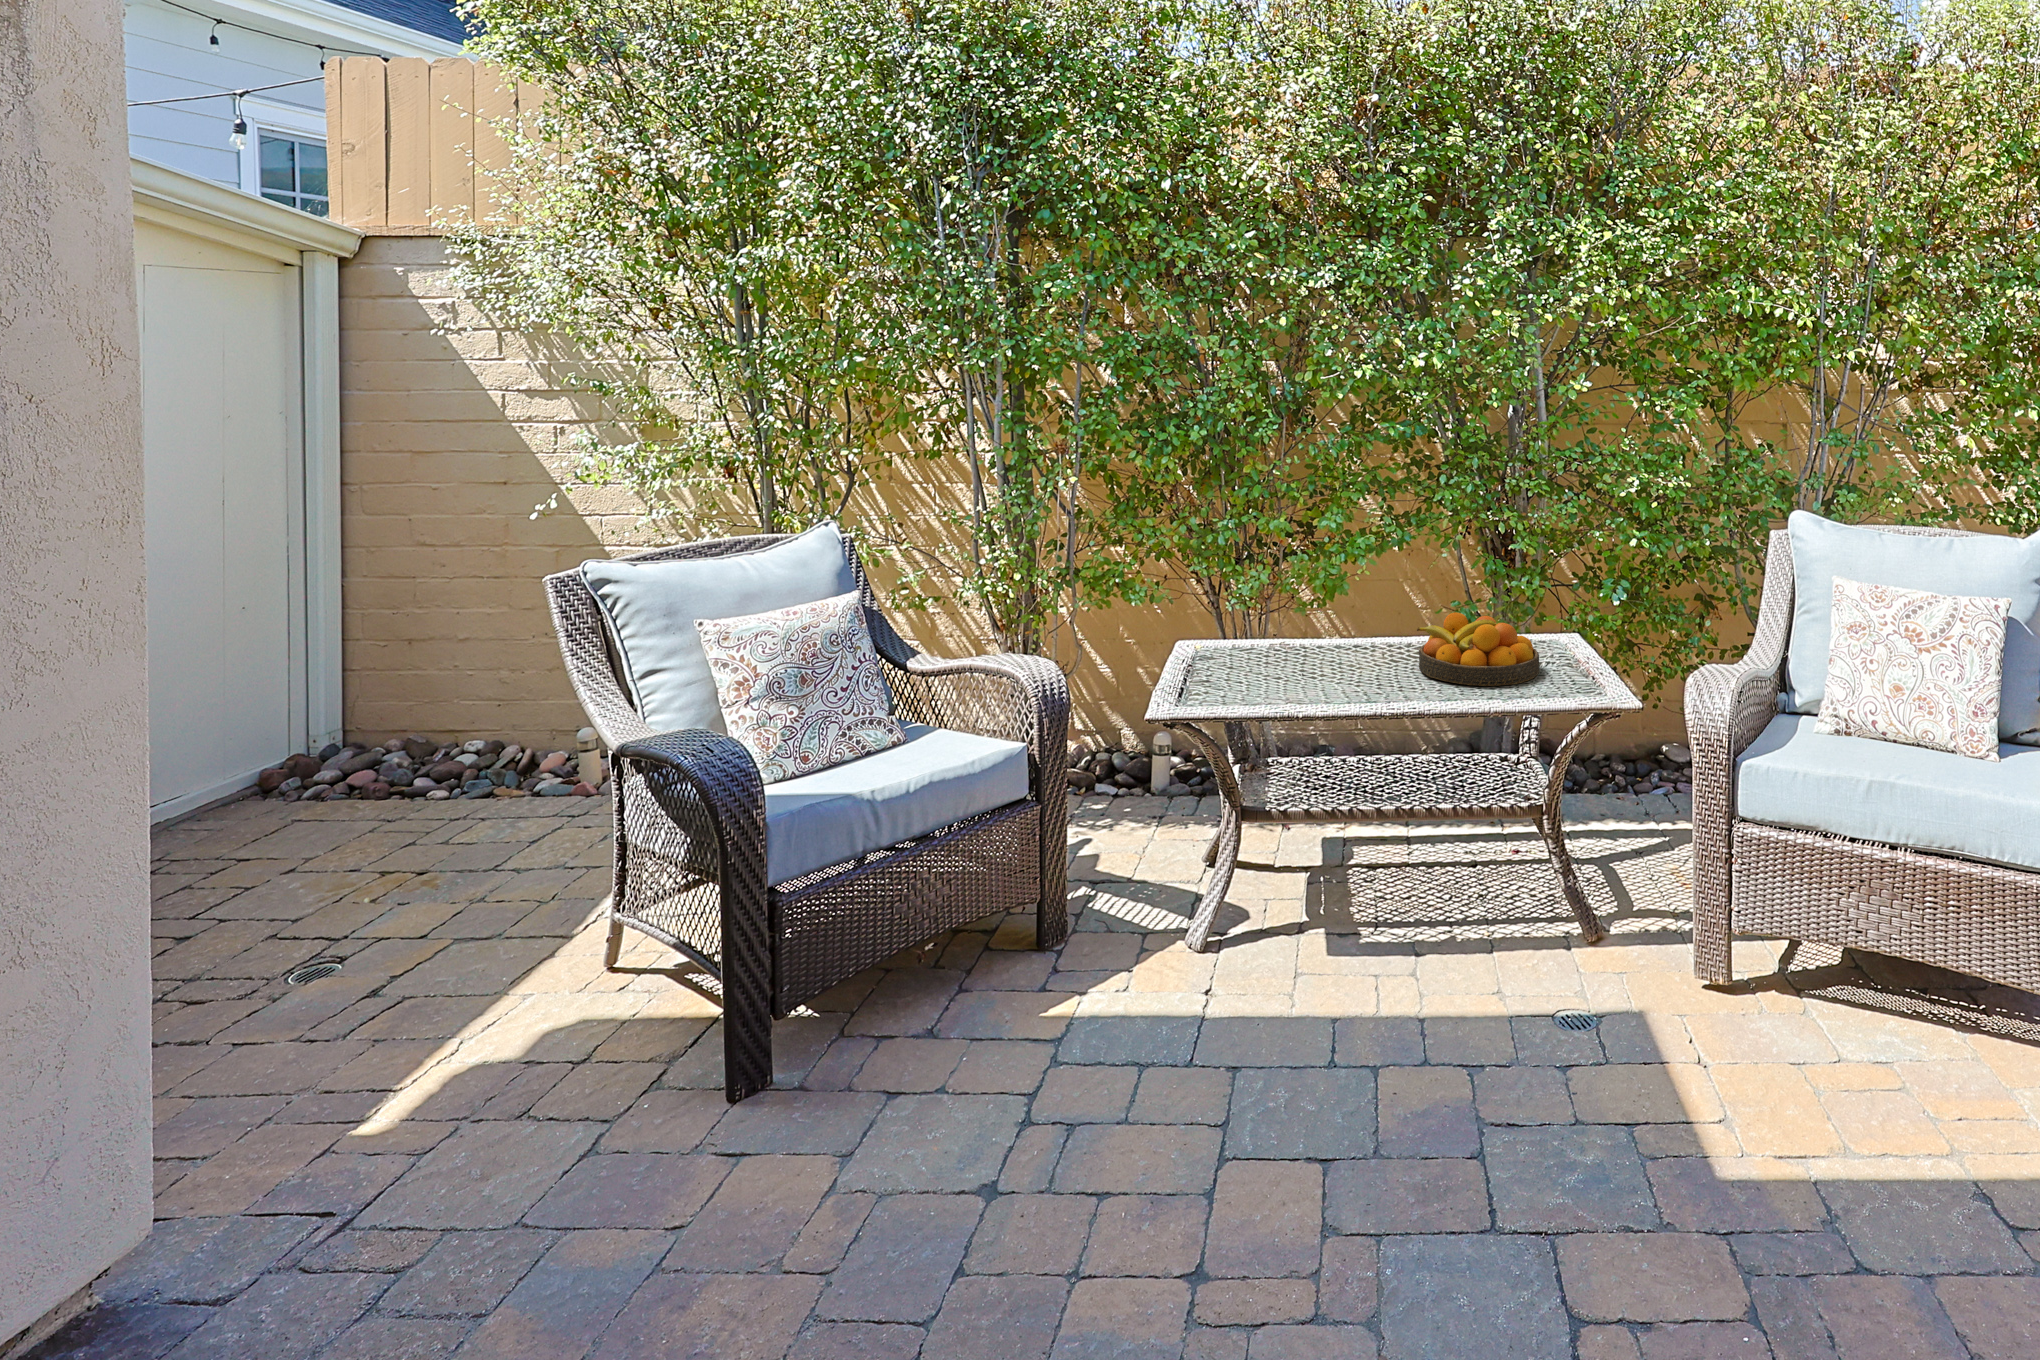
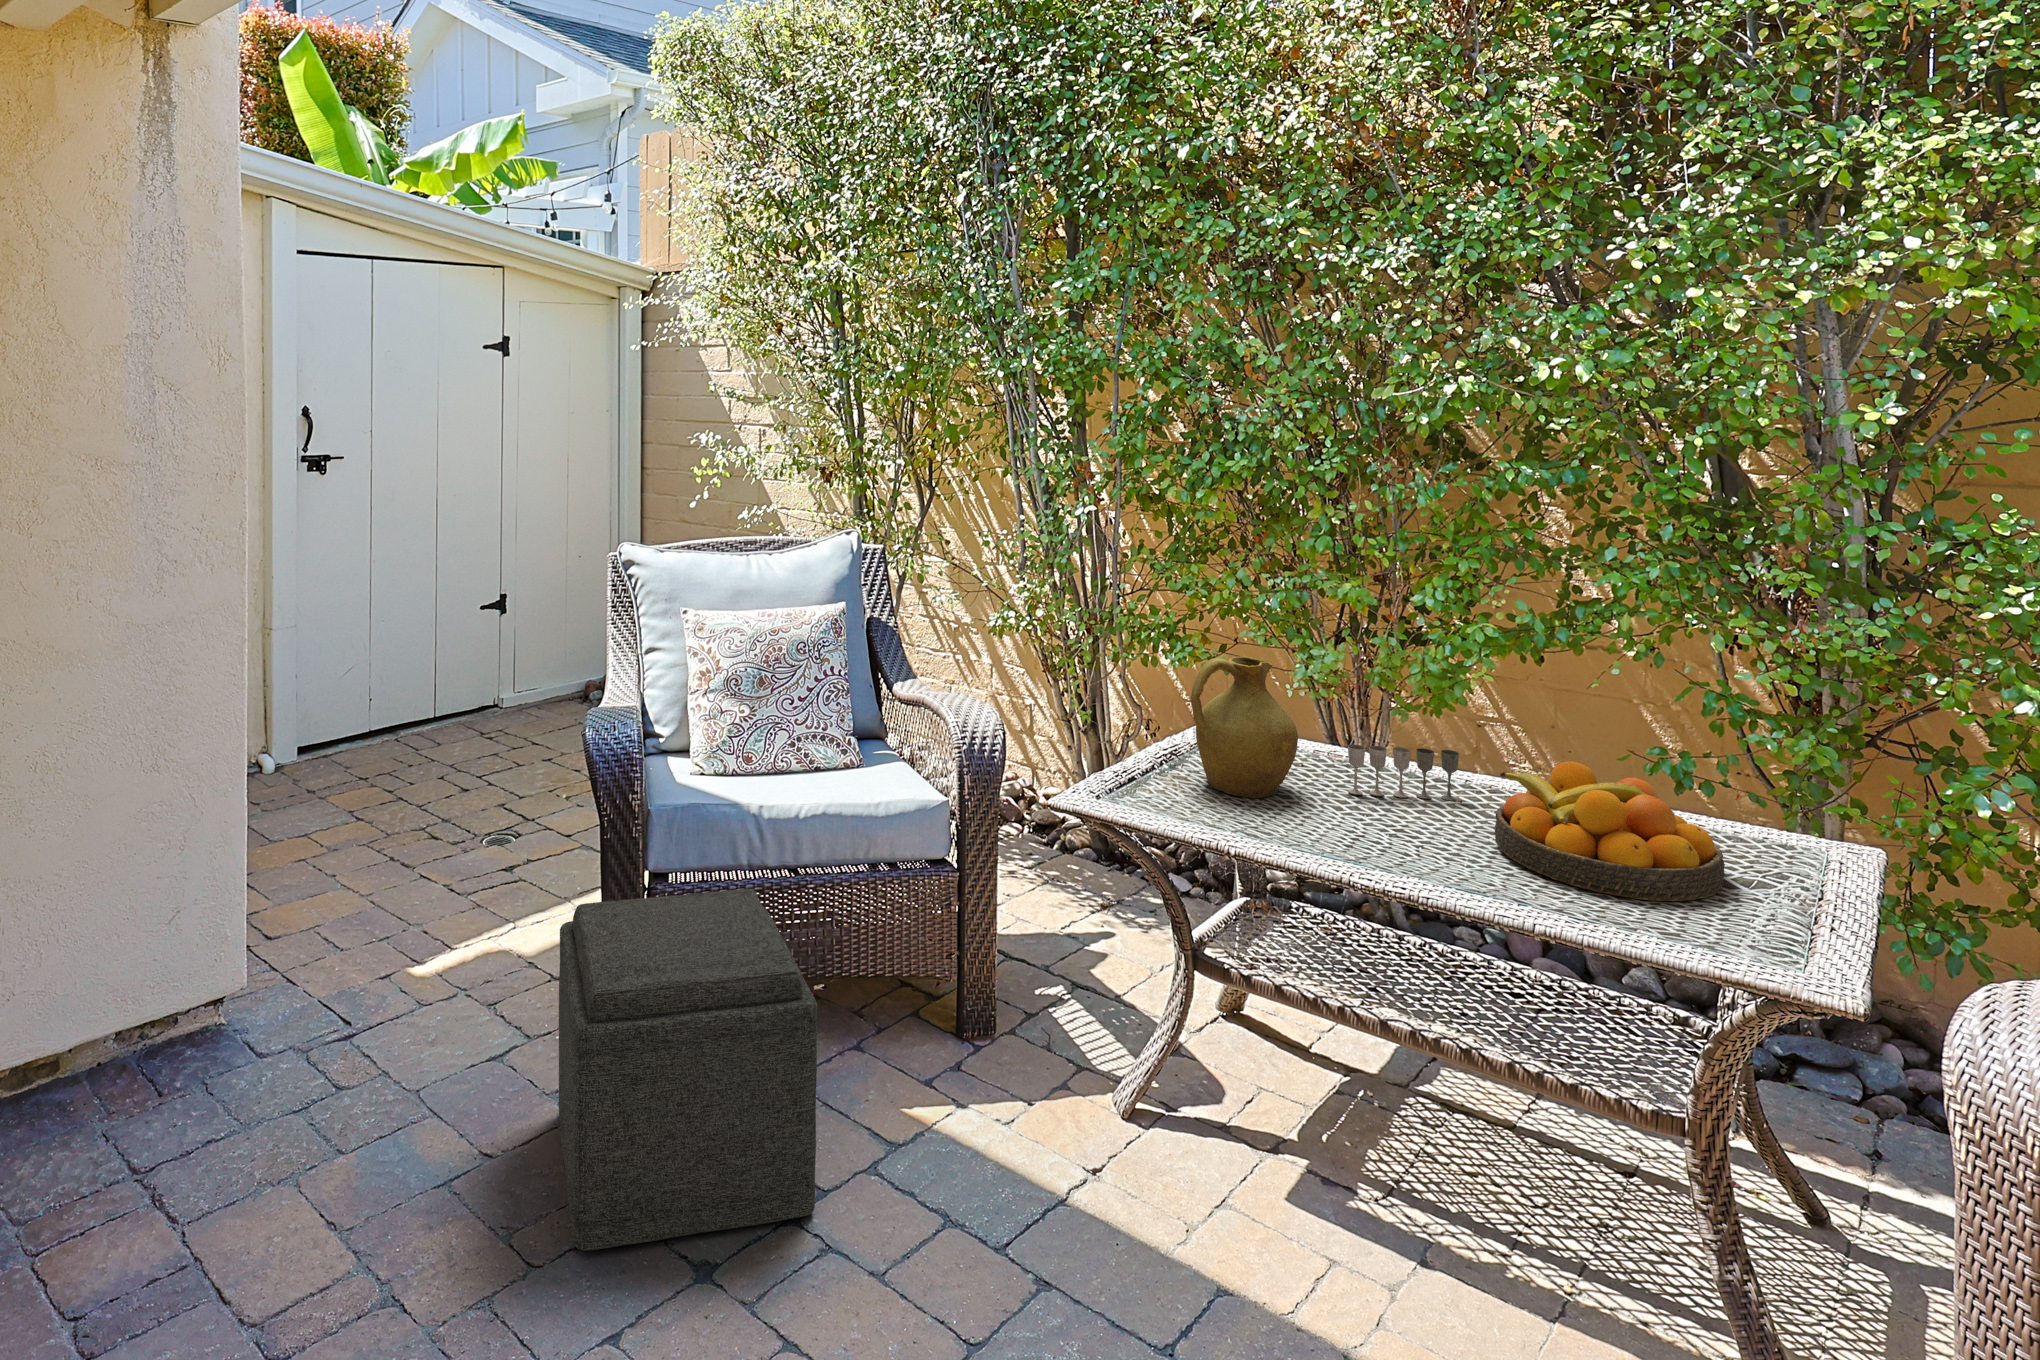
pitcher: none [1217,579,1290,684] -> present [1191,656,1298,798]
wine glass: none [1314,623,1376,666] -> present [1348,744,1459,801]
ottoman: none [719,866,1039,1234] -> present [559,889,817,1251]

